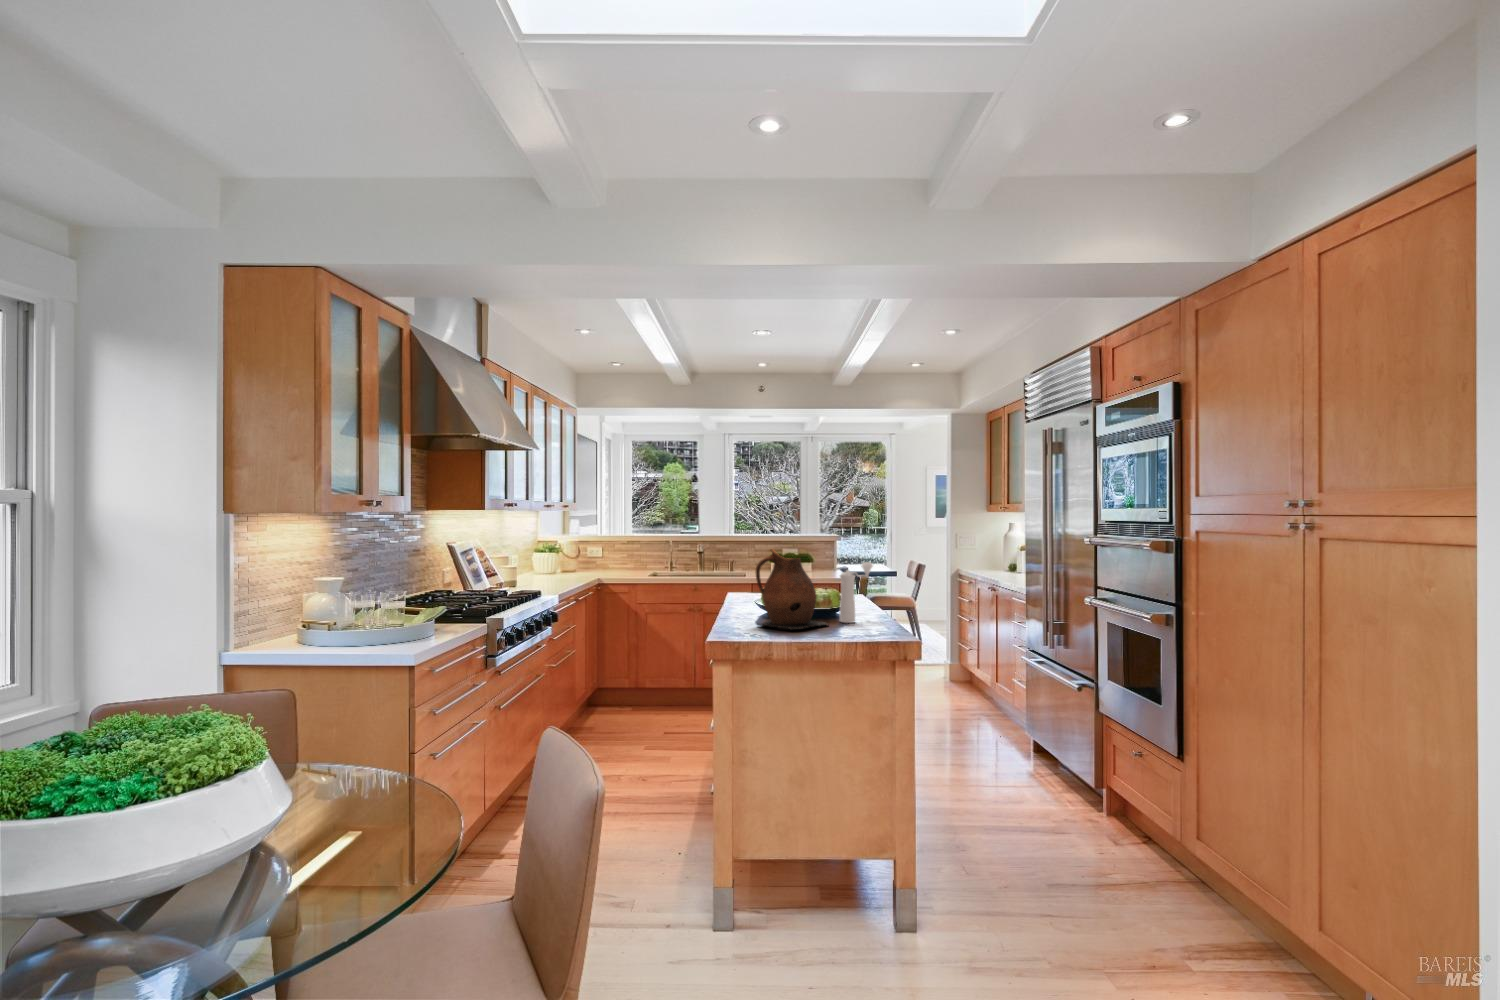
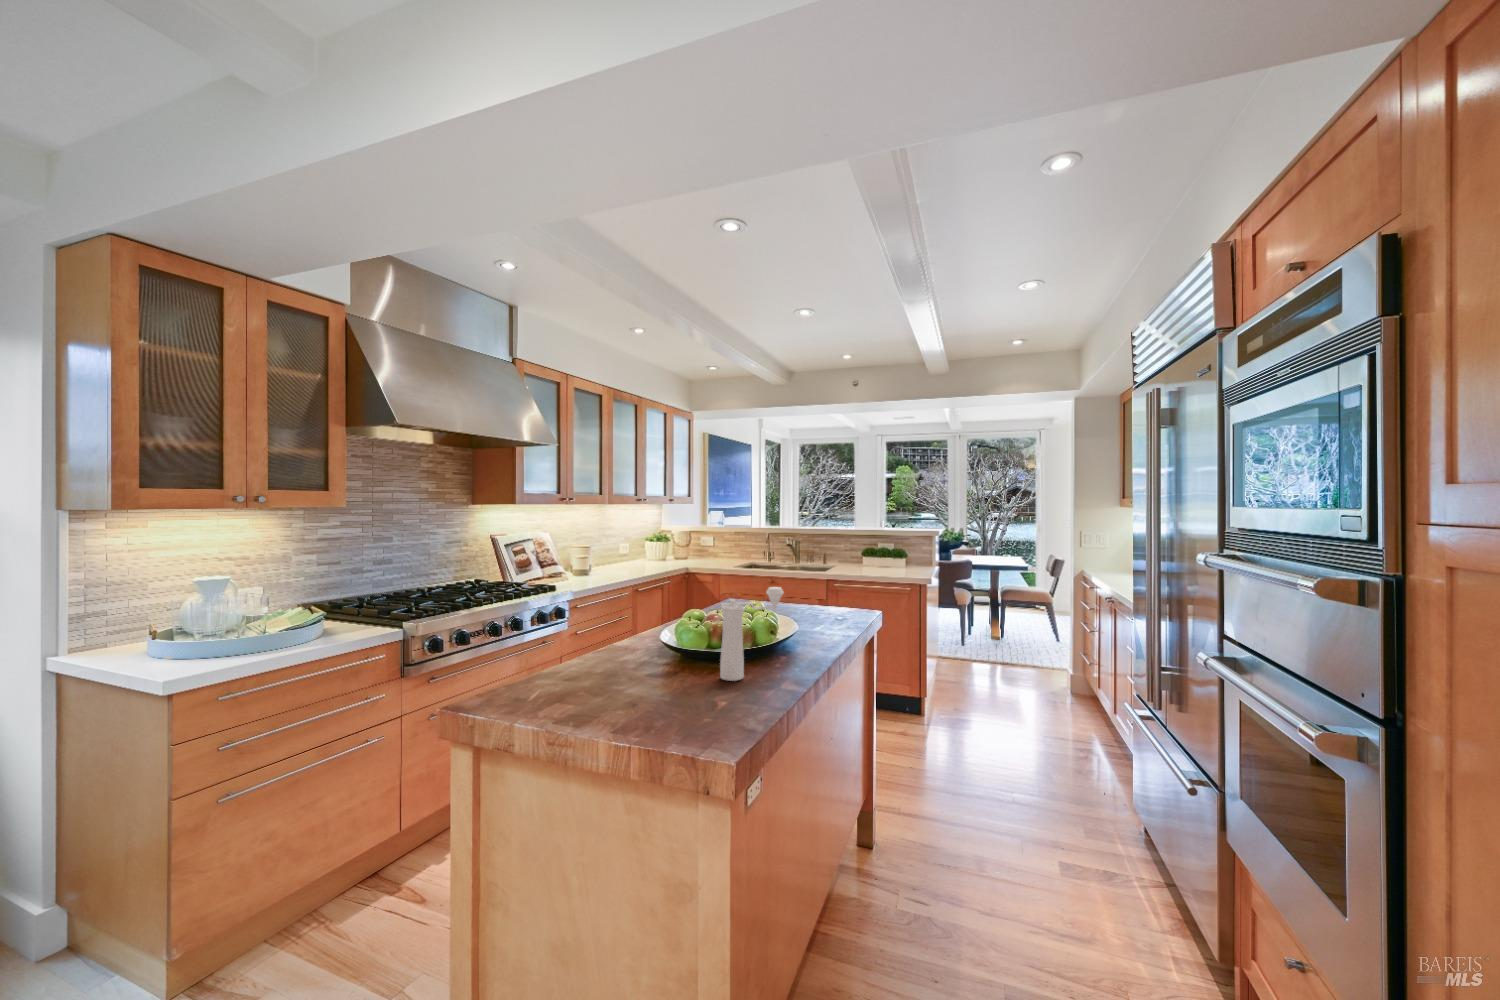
ceramic pitcher: present [756,549,827,630] -> none [582,564,689,695]

